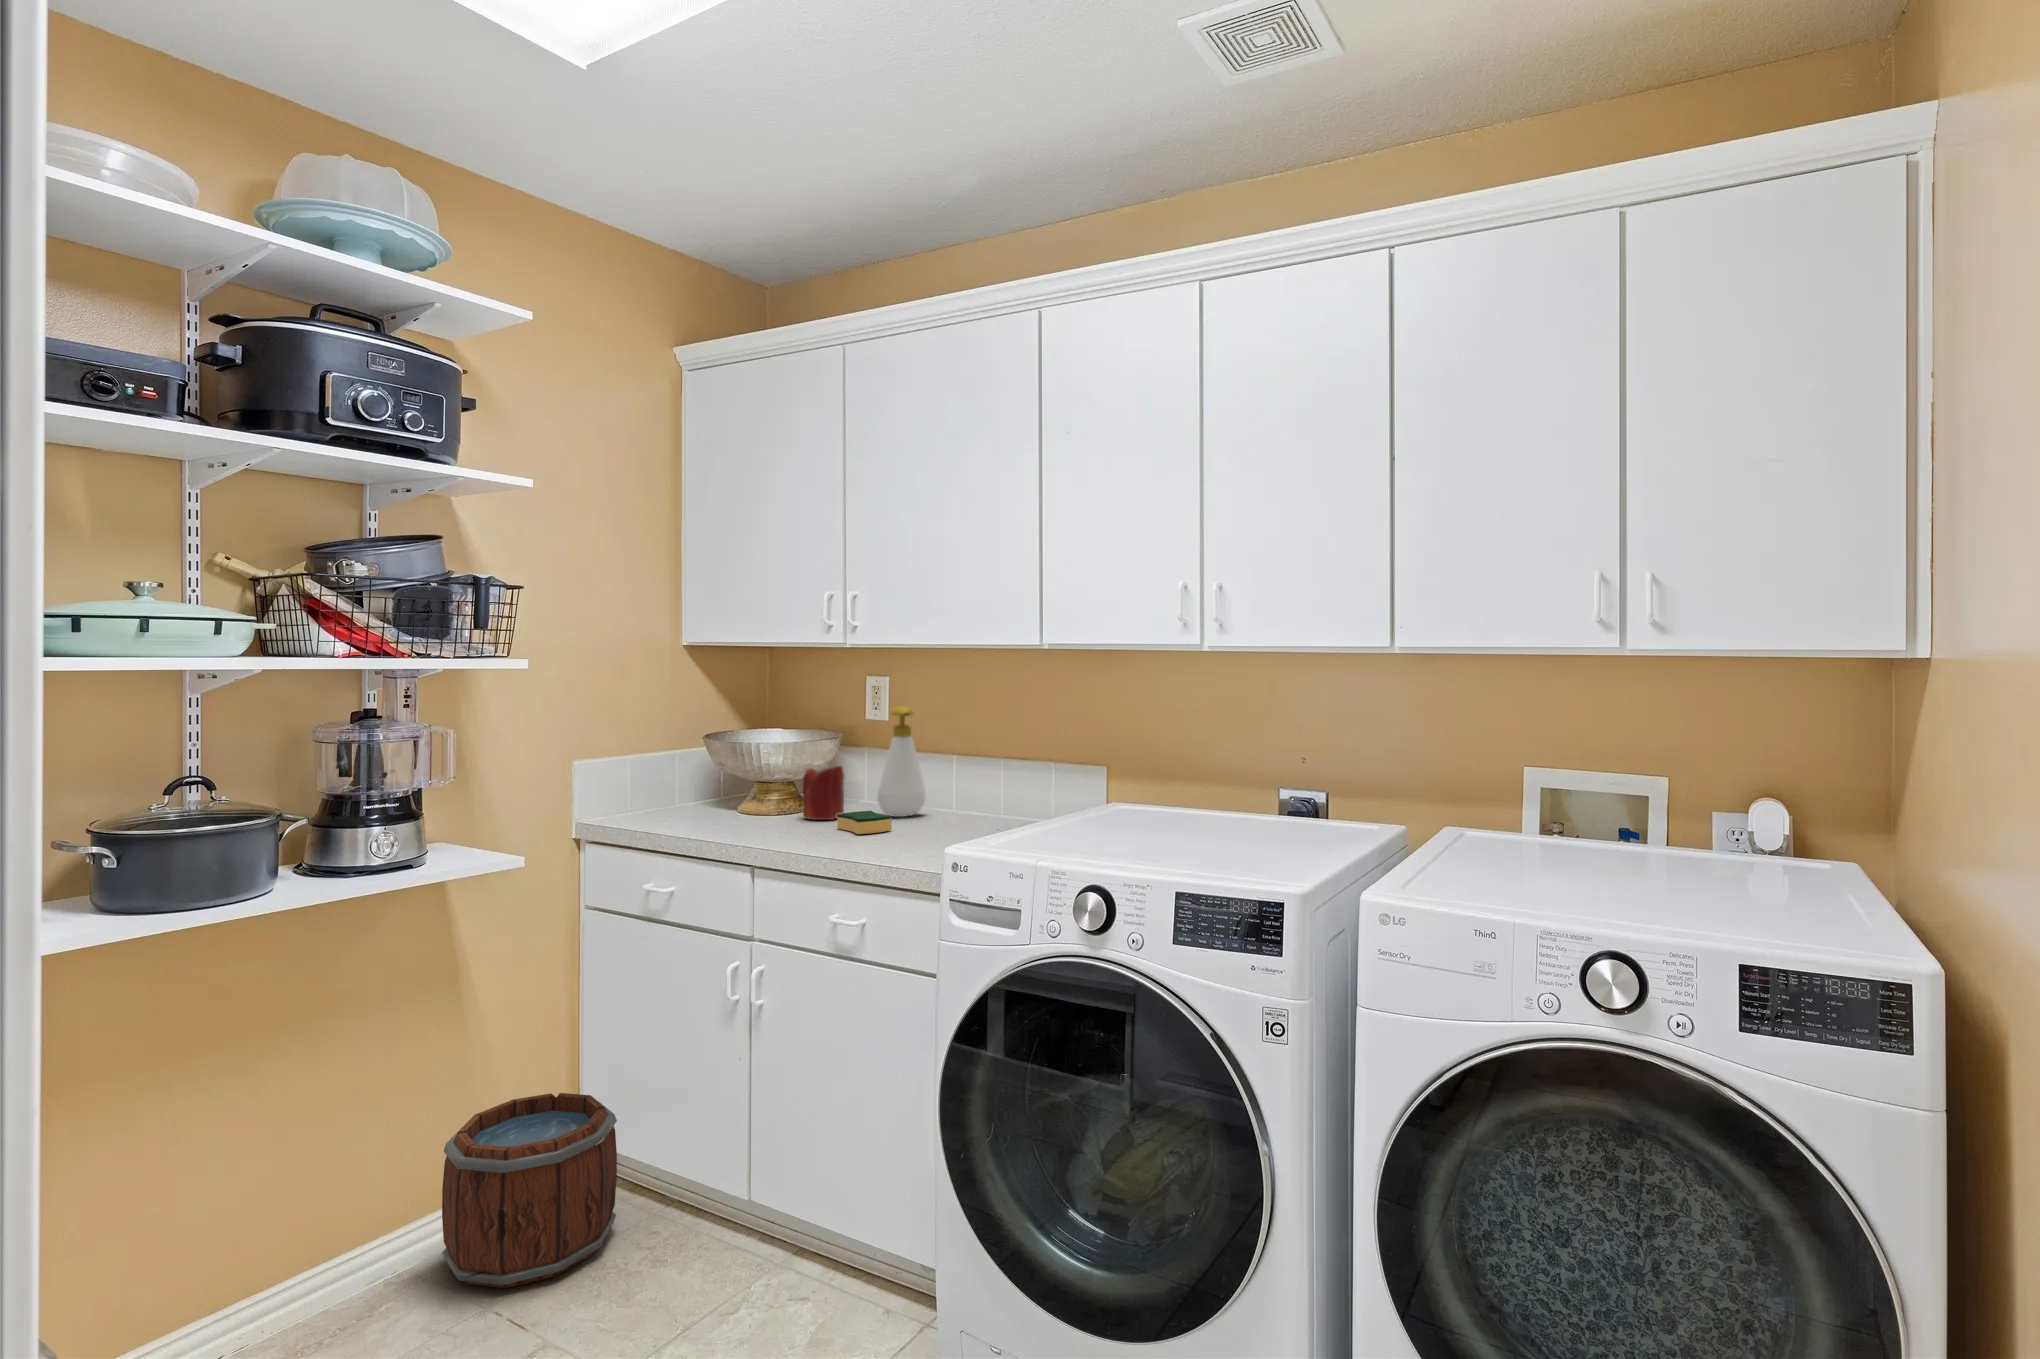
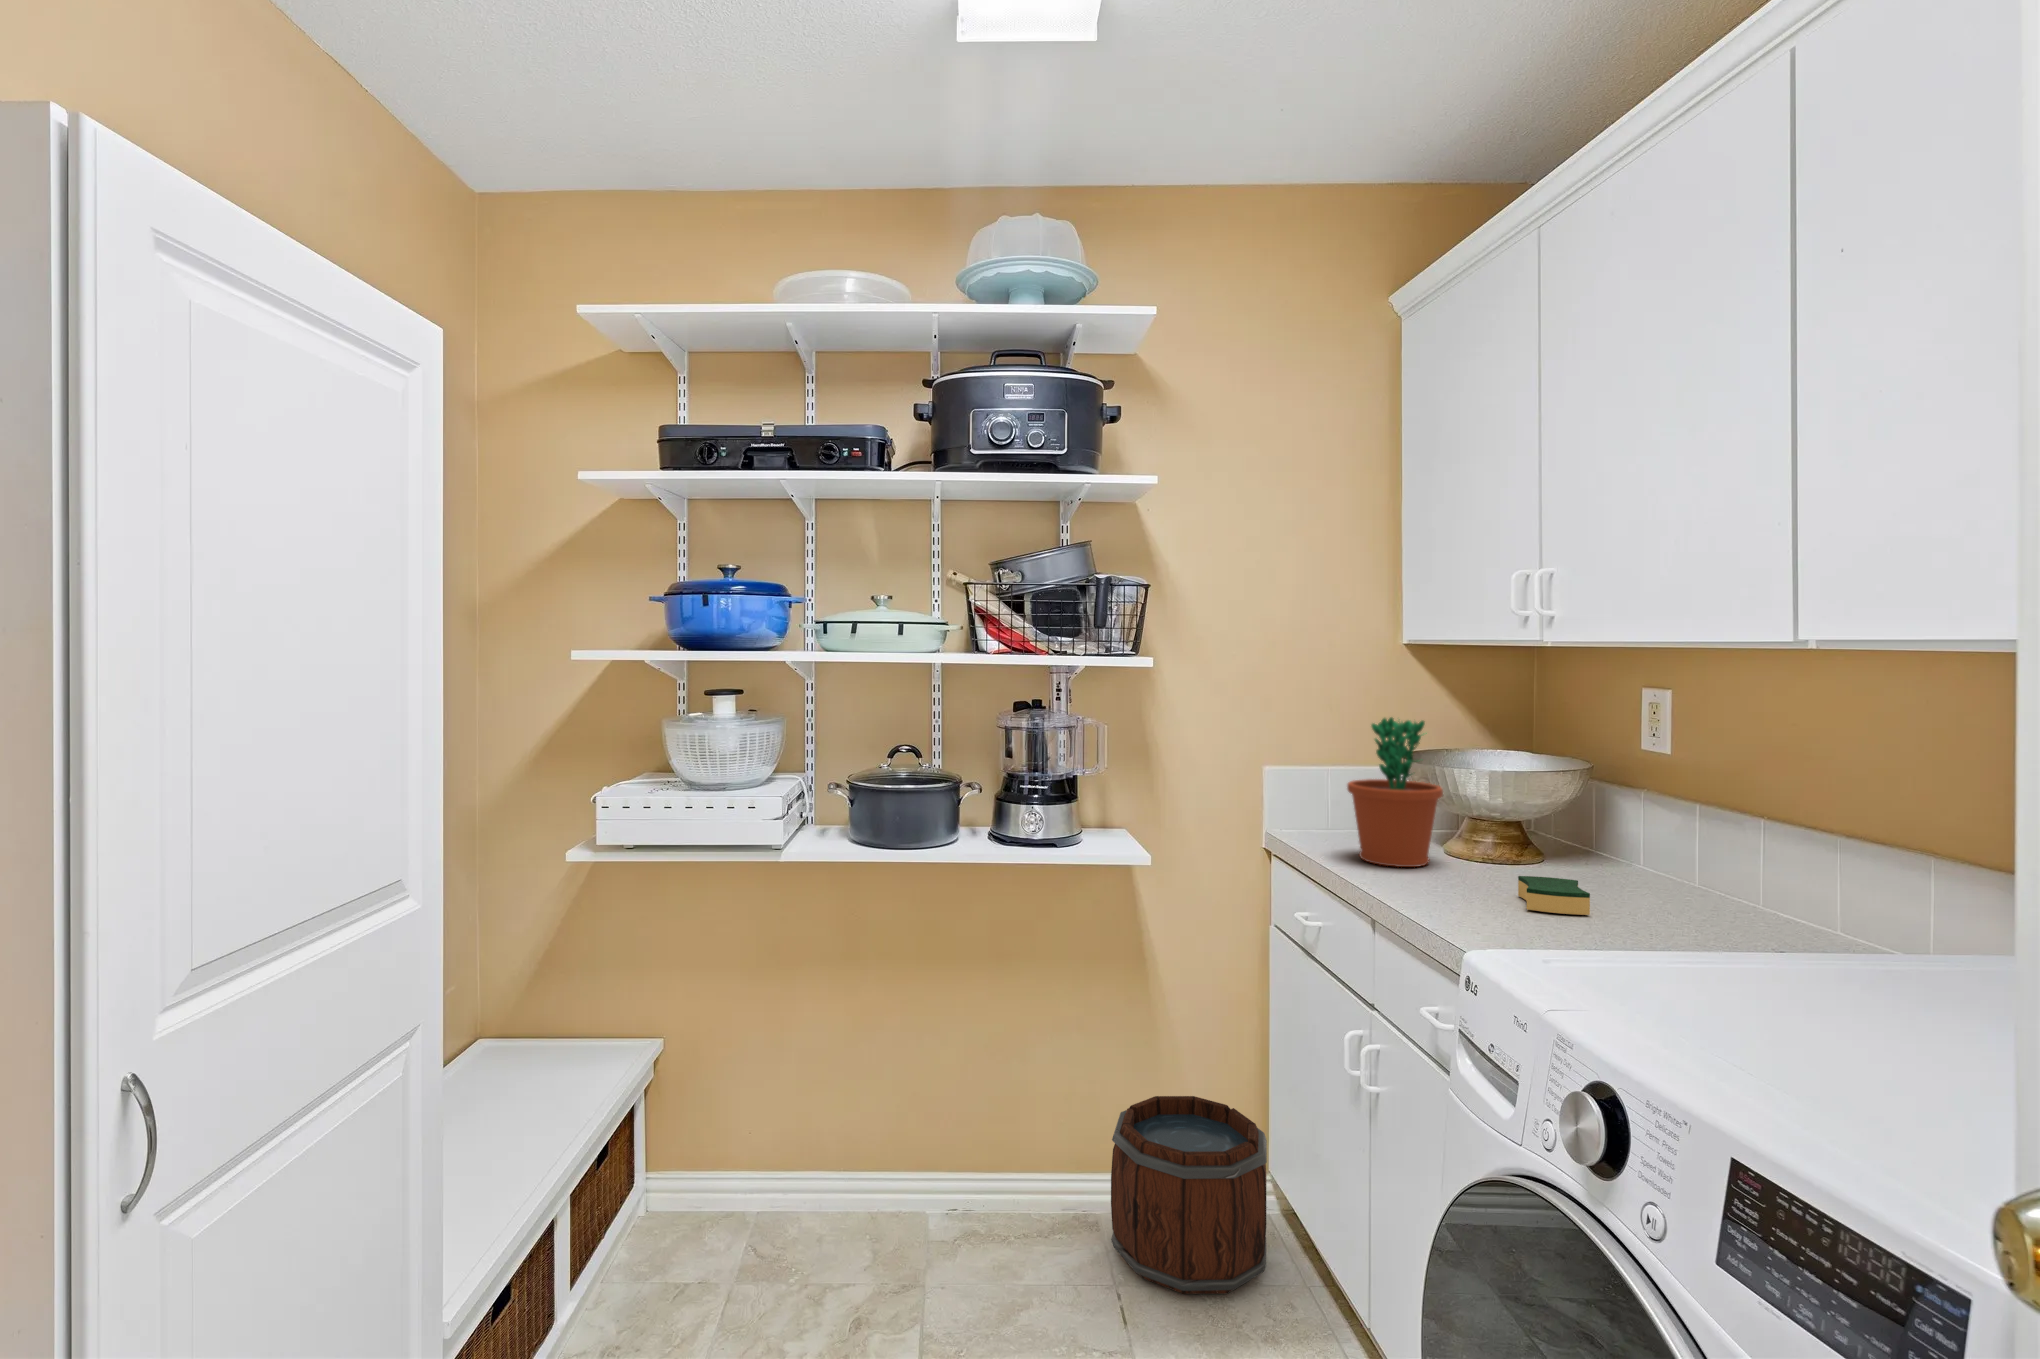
flower pot: none [684,705,761,828] -> present [1347,717,1443,867]
soap bottle: present [878,706,926,817] -> none [1611,734,1697,900]
candle: present [803,761,844,820] -> none [1502,800,1567,882]

